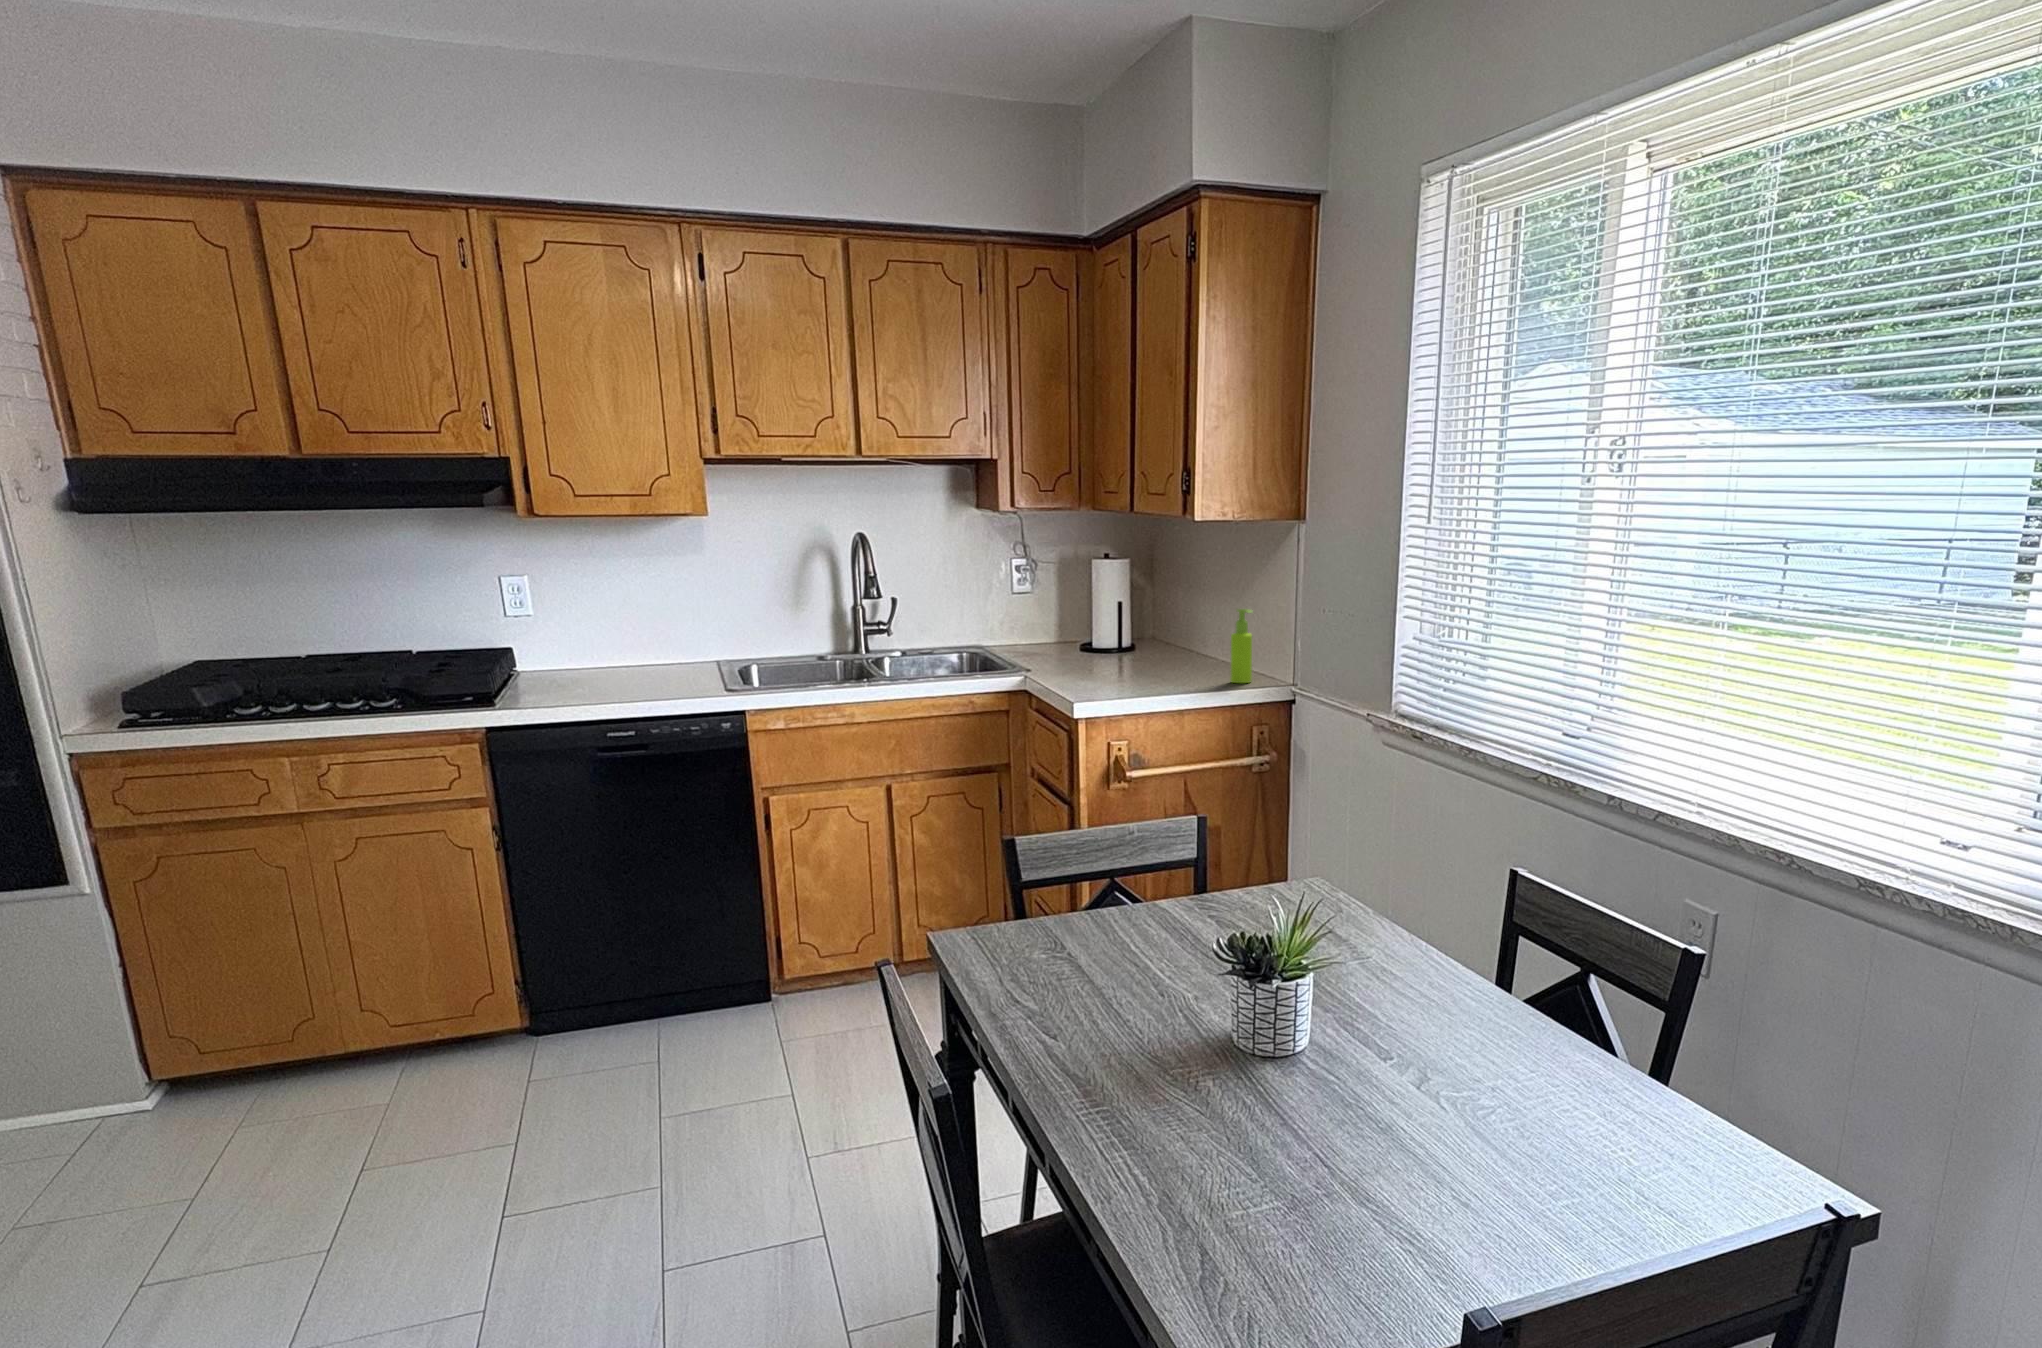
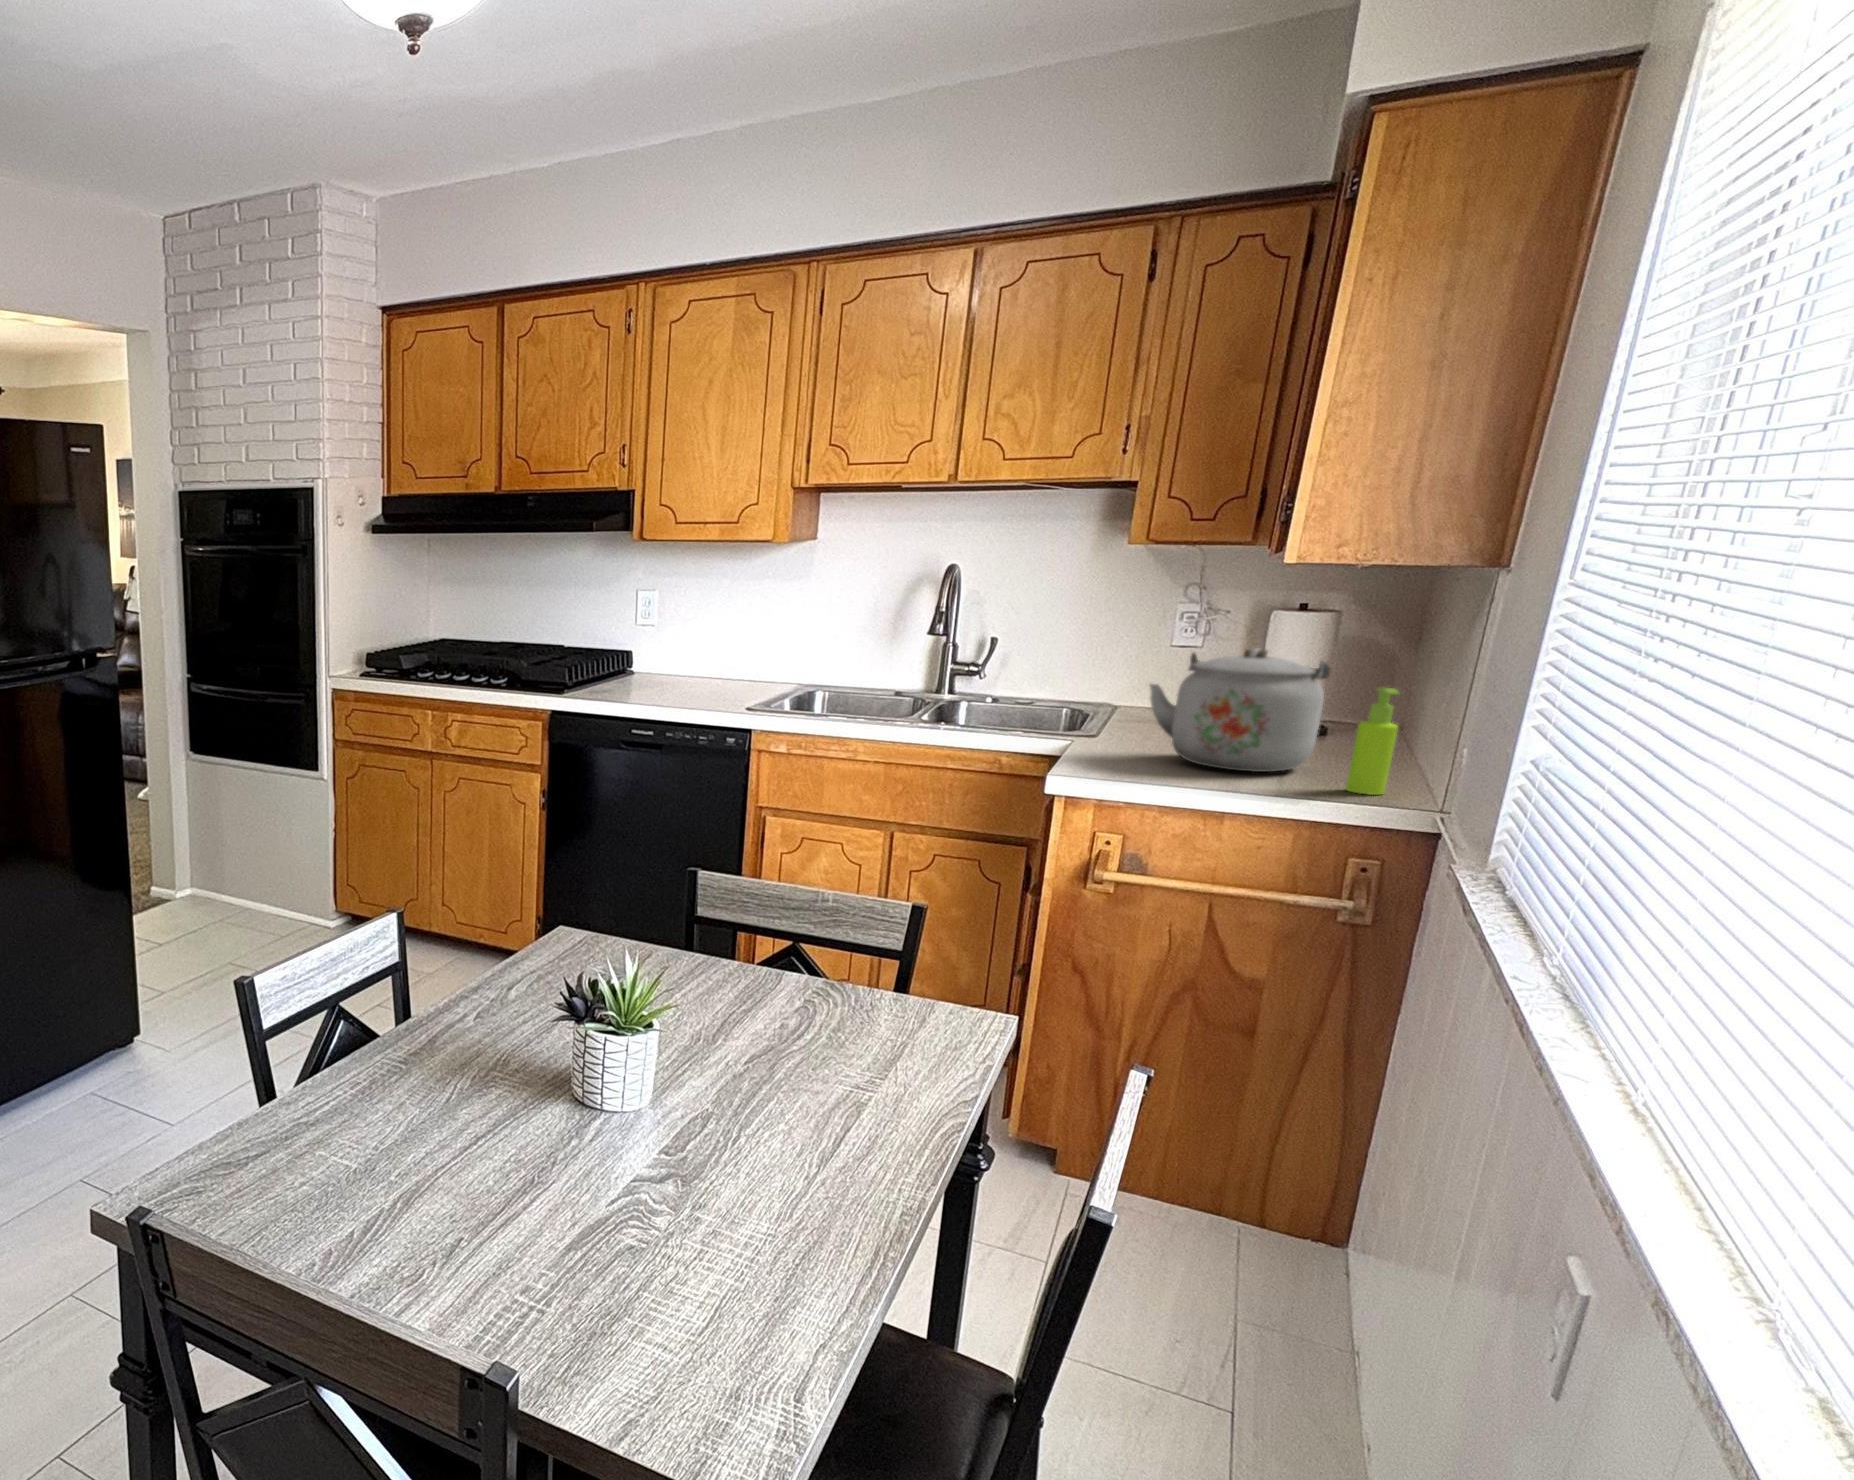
kettle: none [1085,589,1193,681] -> present [1150,648,1330,772]

